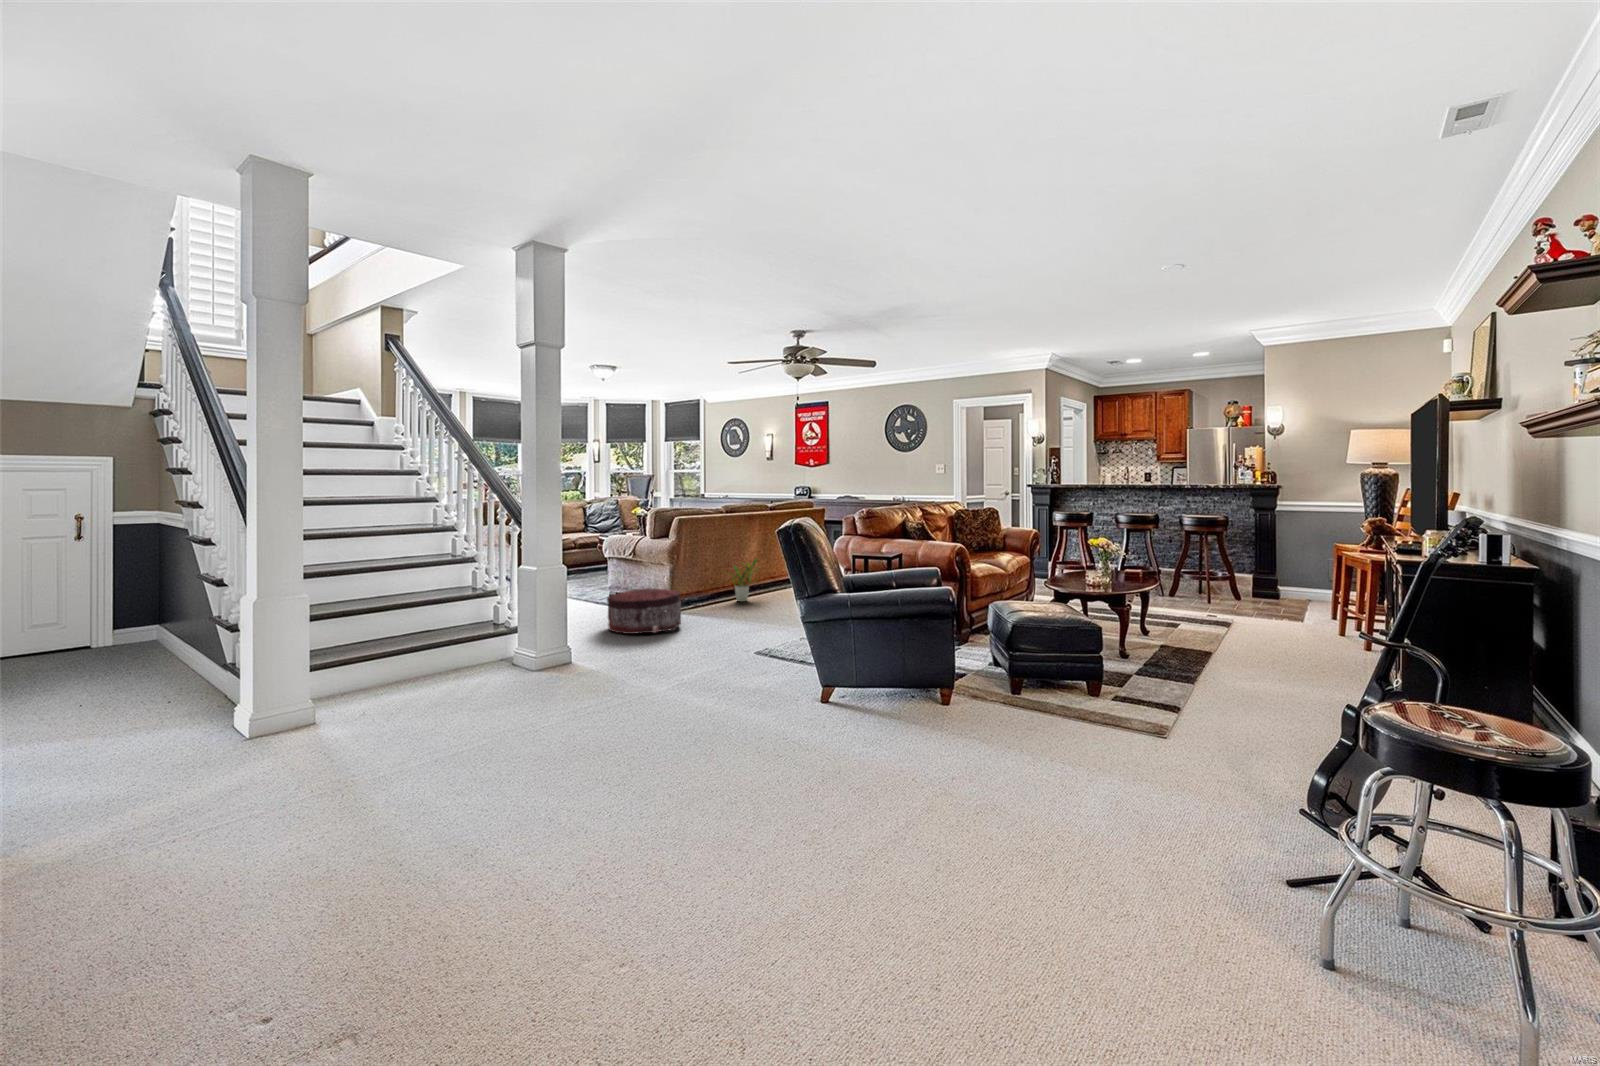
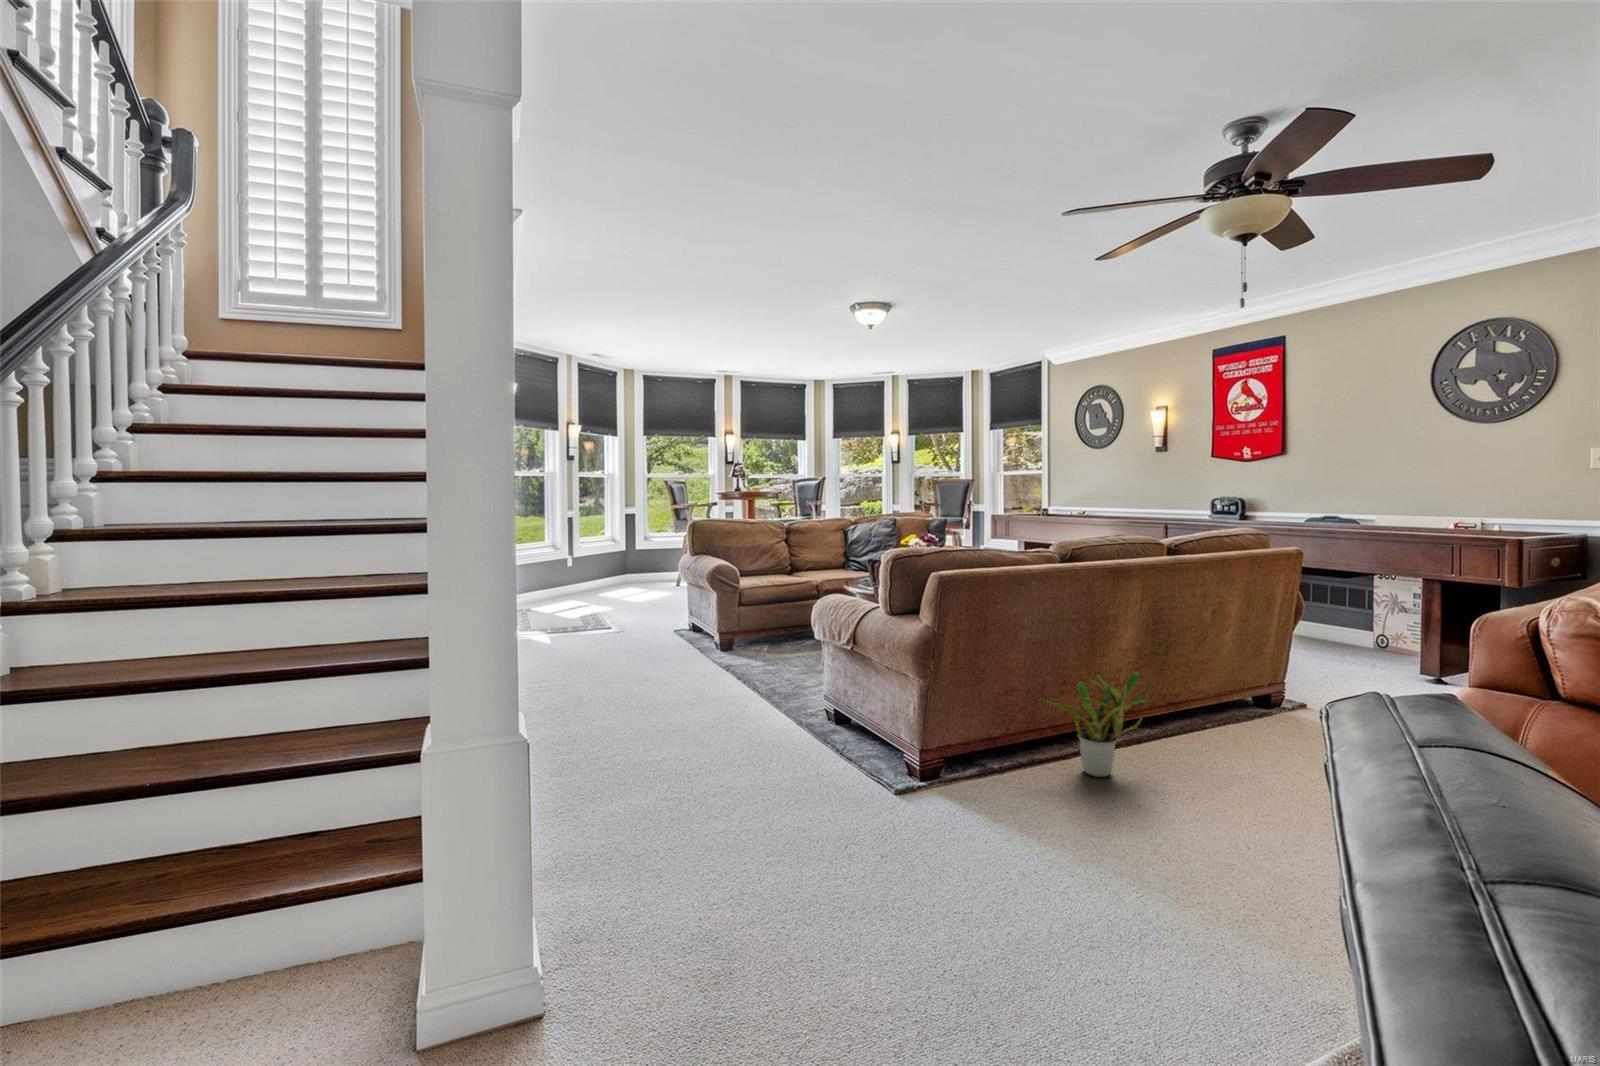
pouf: present [607,588,681,634] -> none [696,768,899,954]

